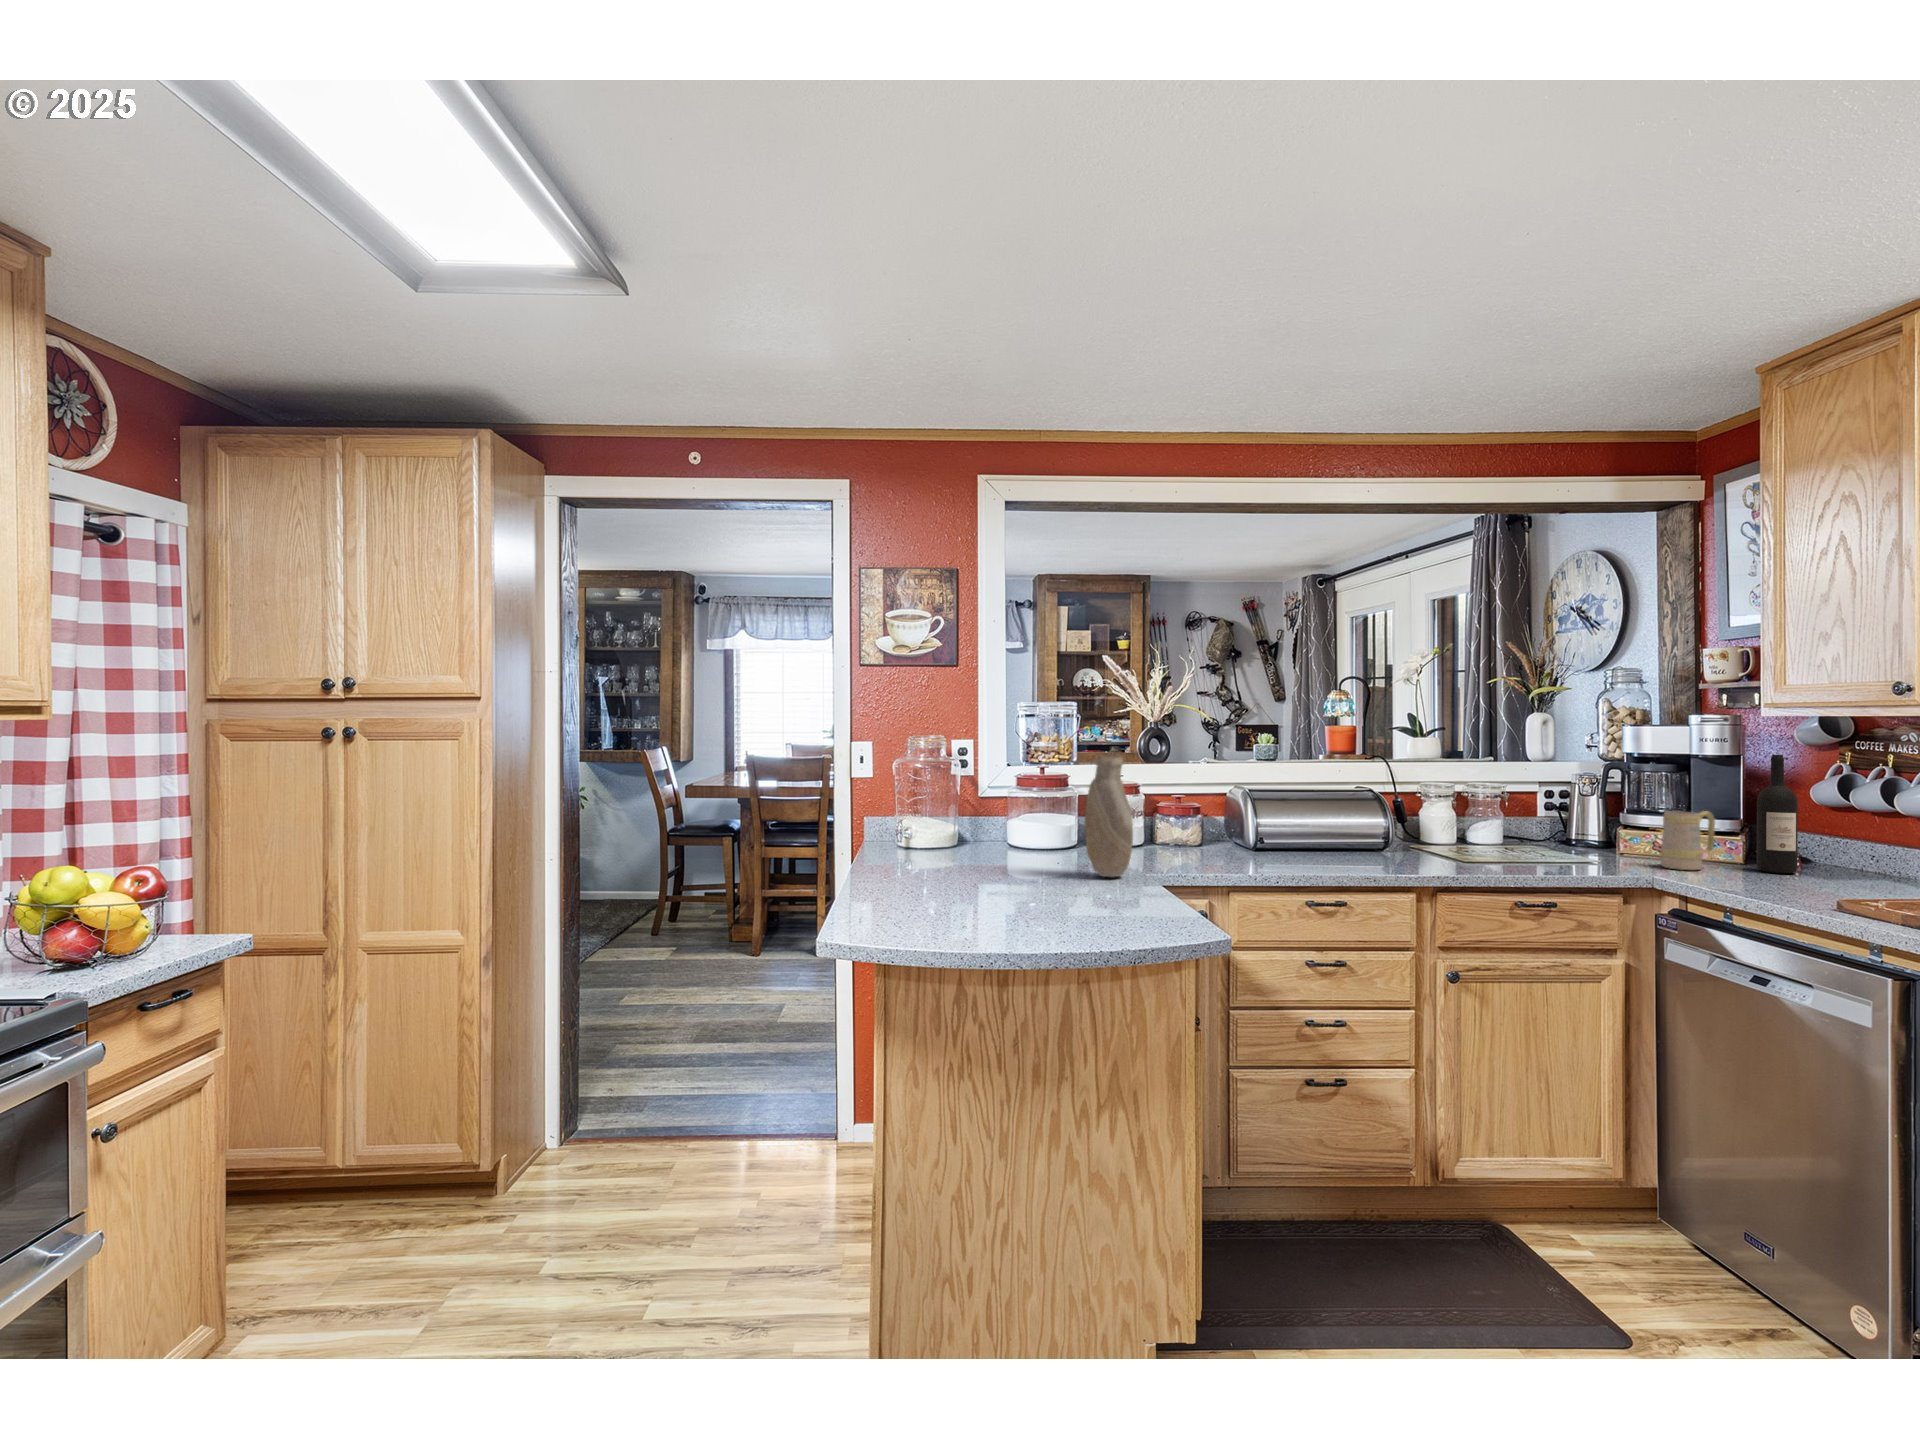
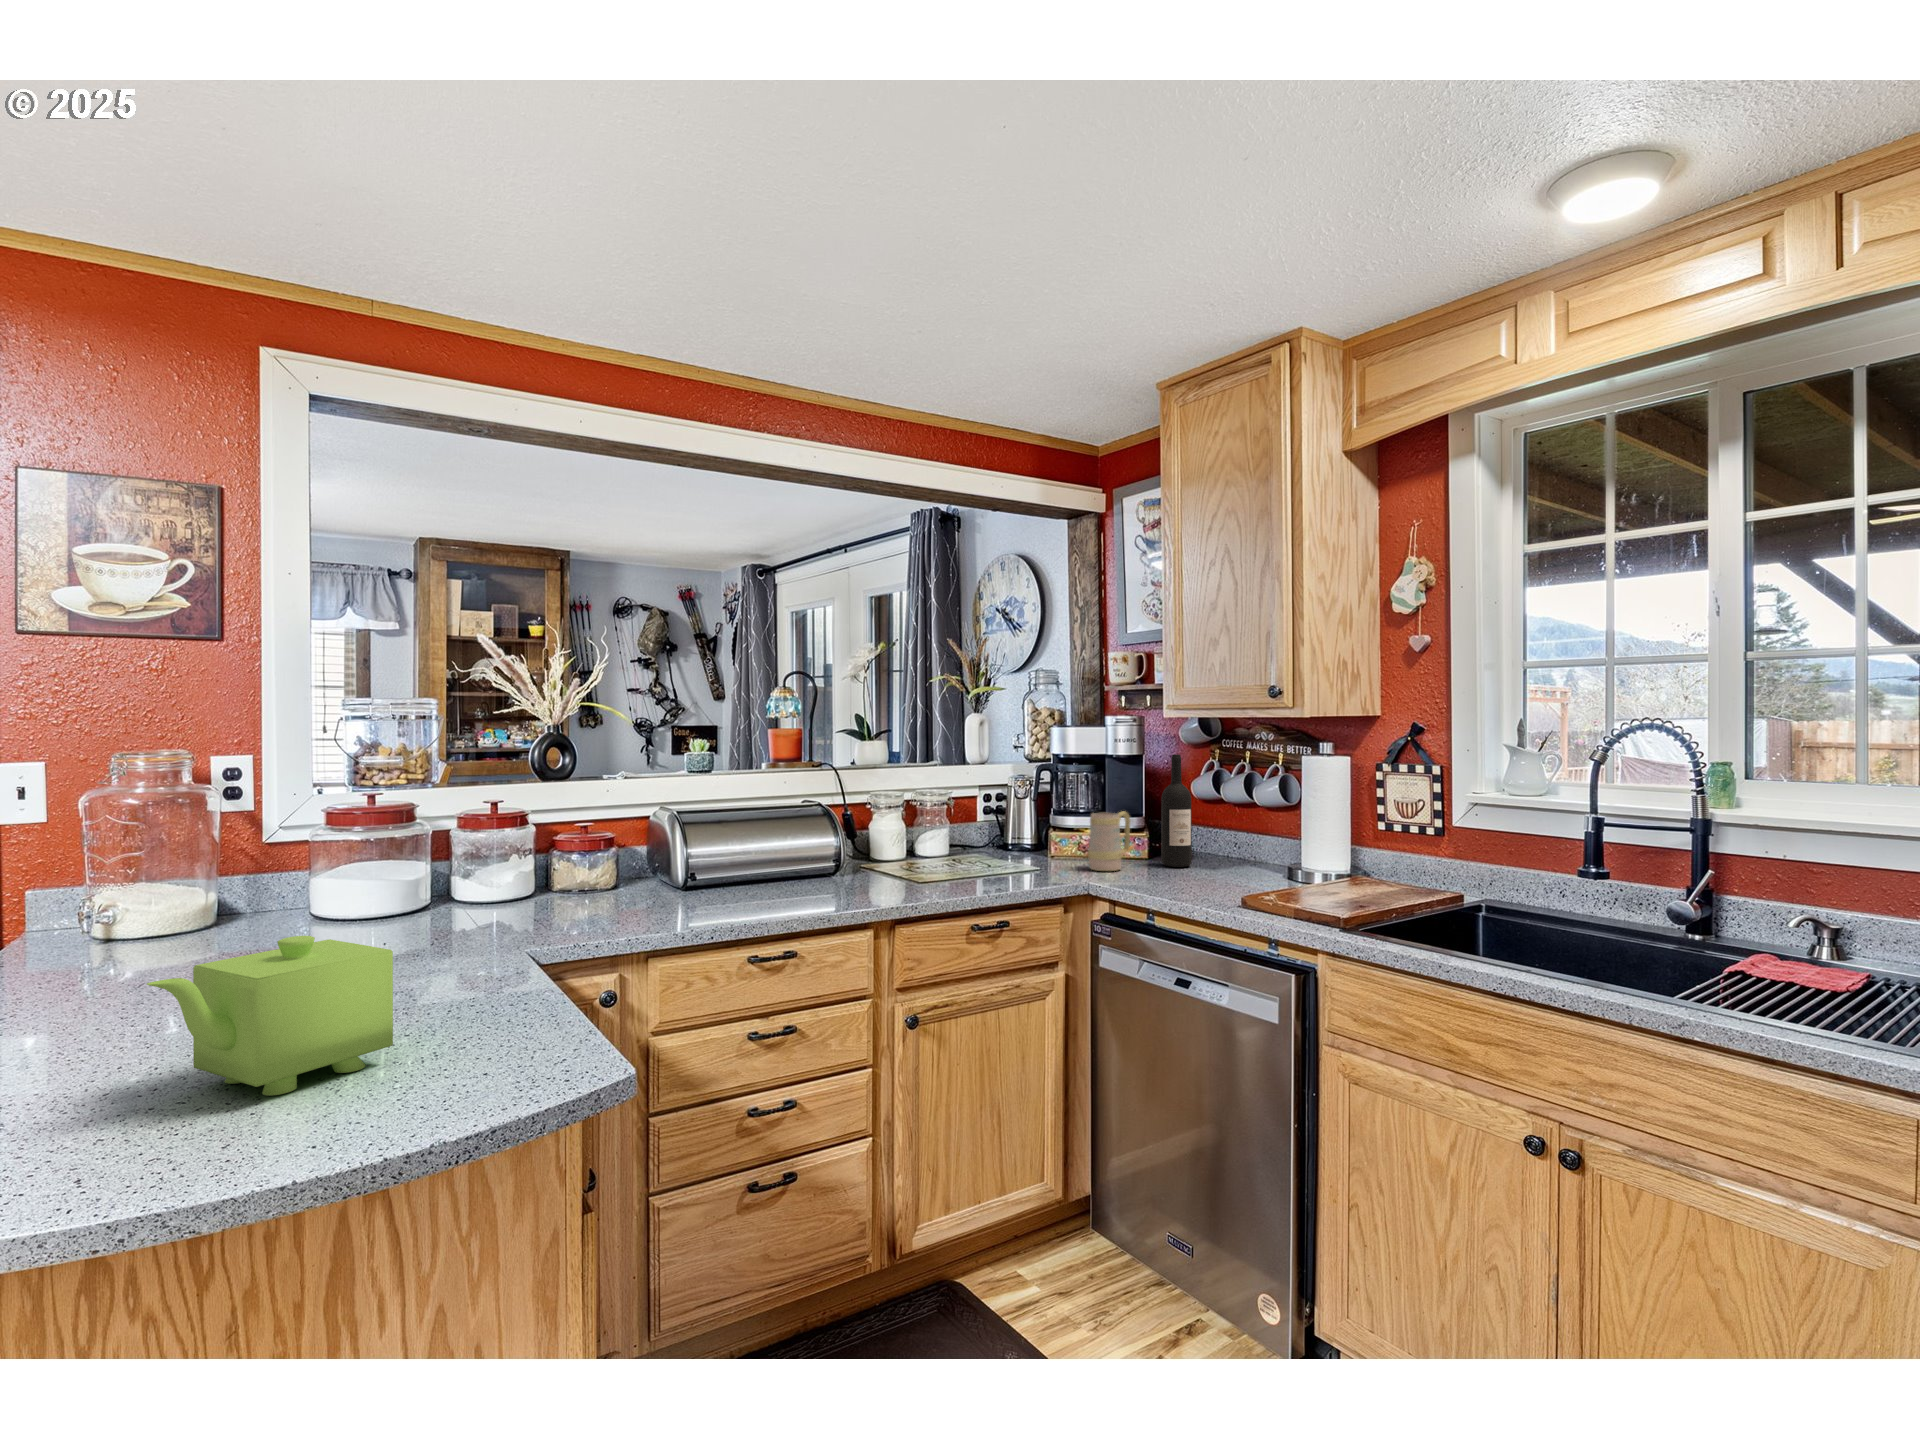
vase: present [1085,756,1133,877] -> none [427,780,506,958]
teapot: none [972,840,1084,927] -> present [147,936,393,1096]

